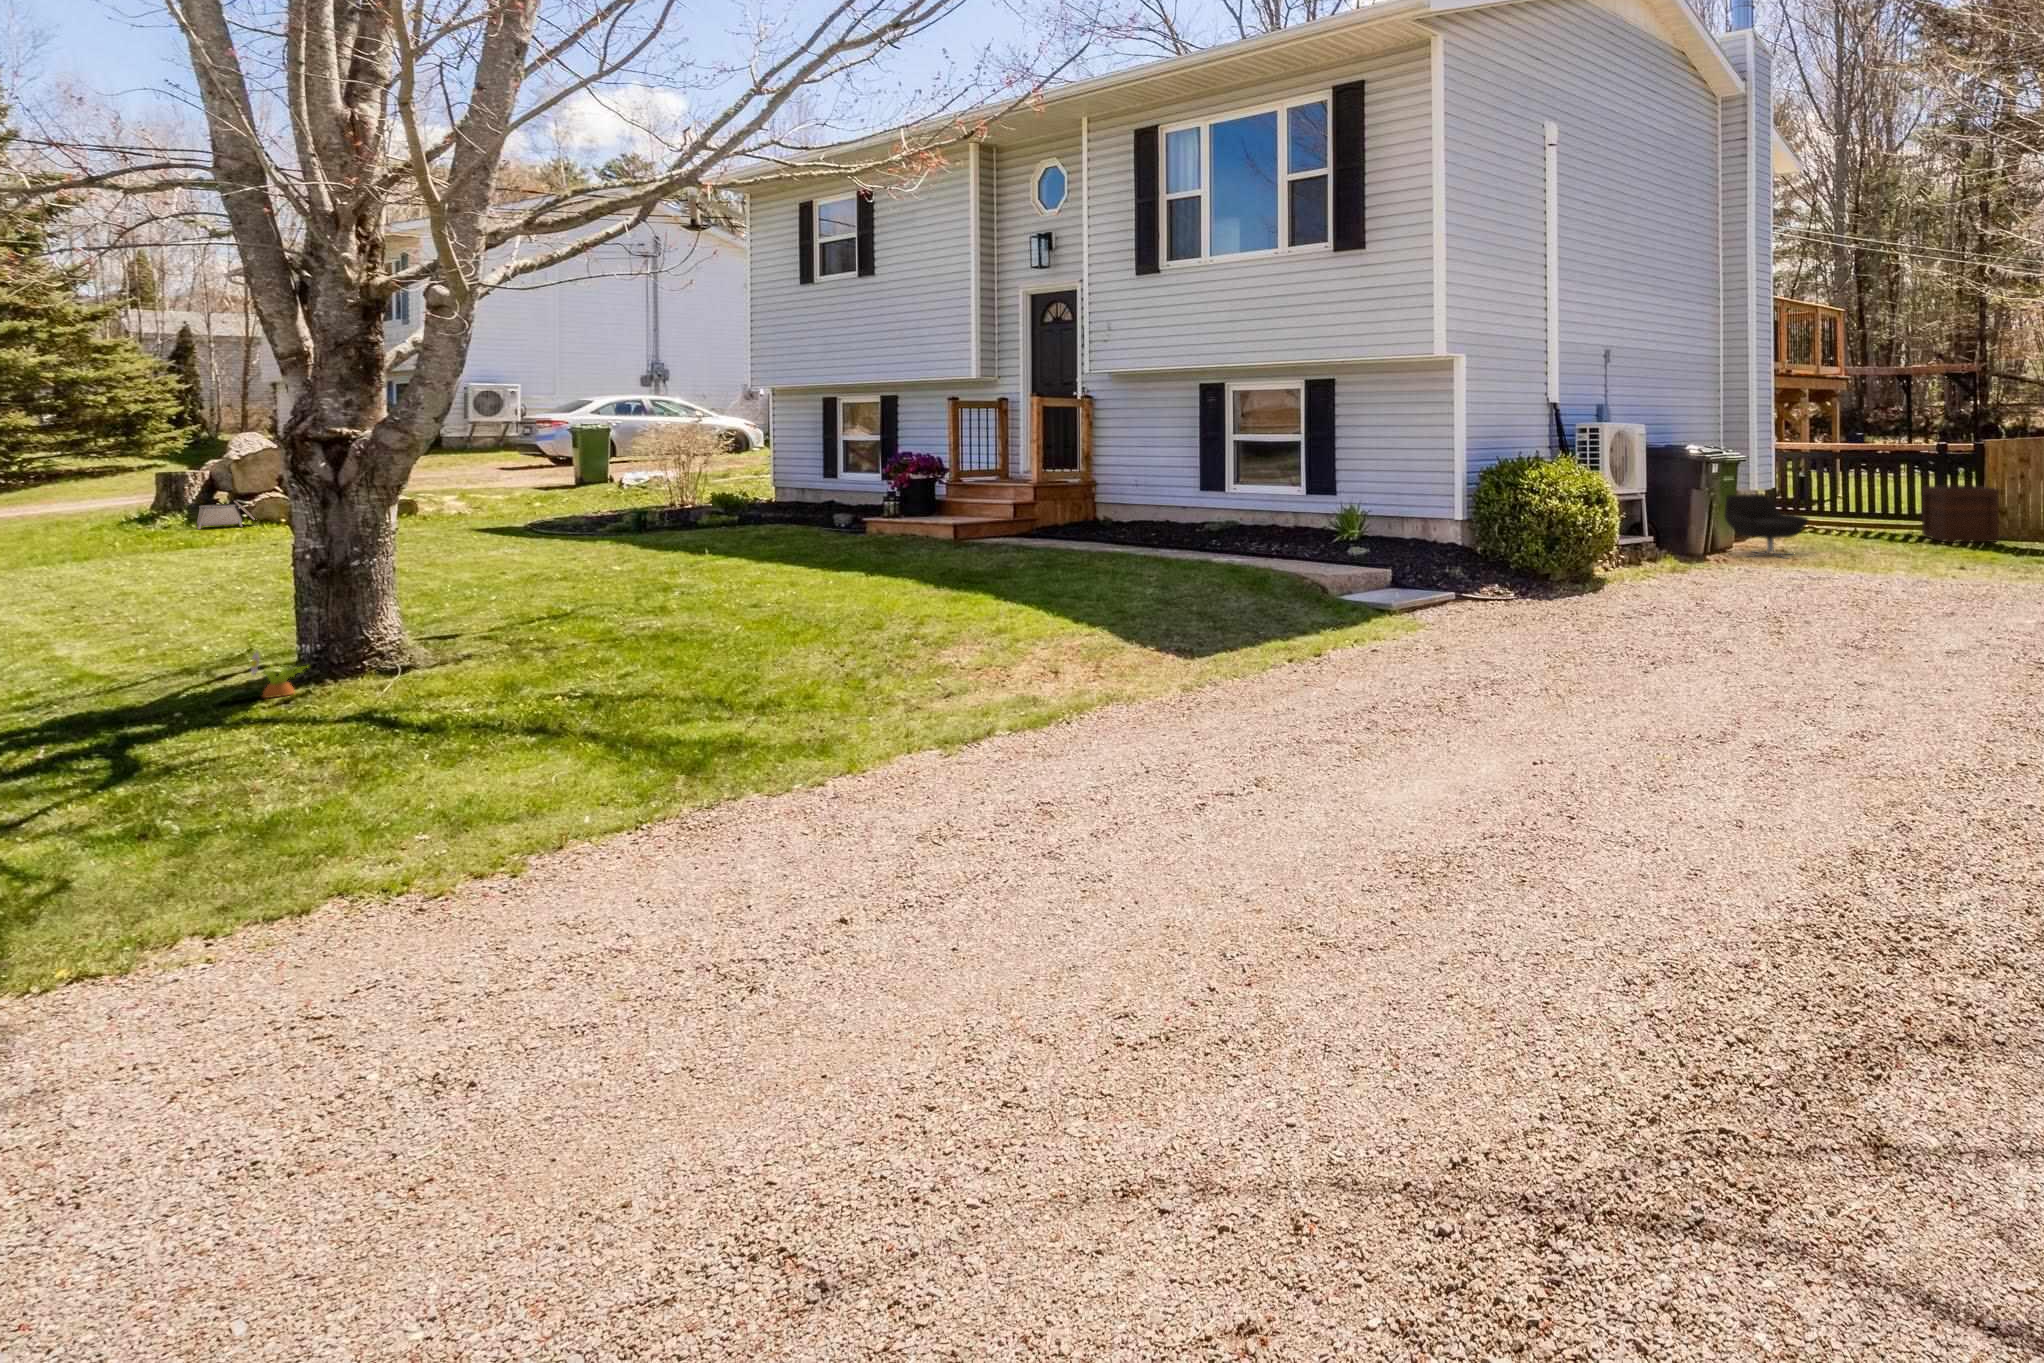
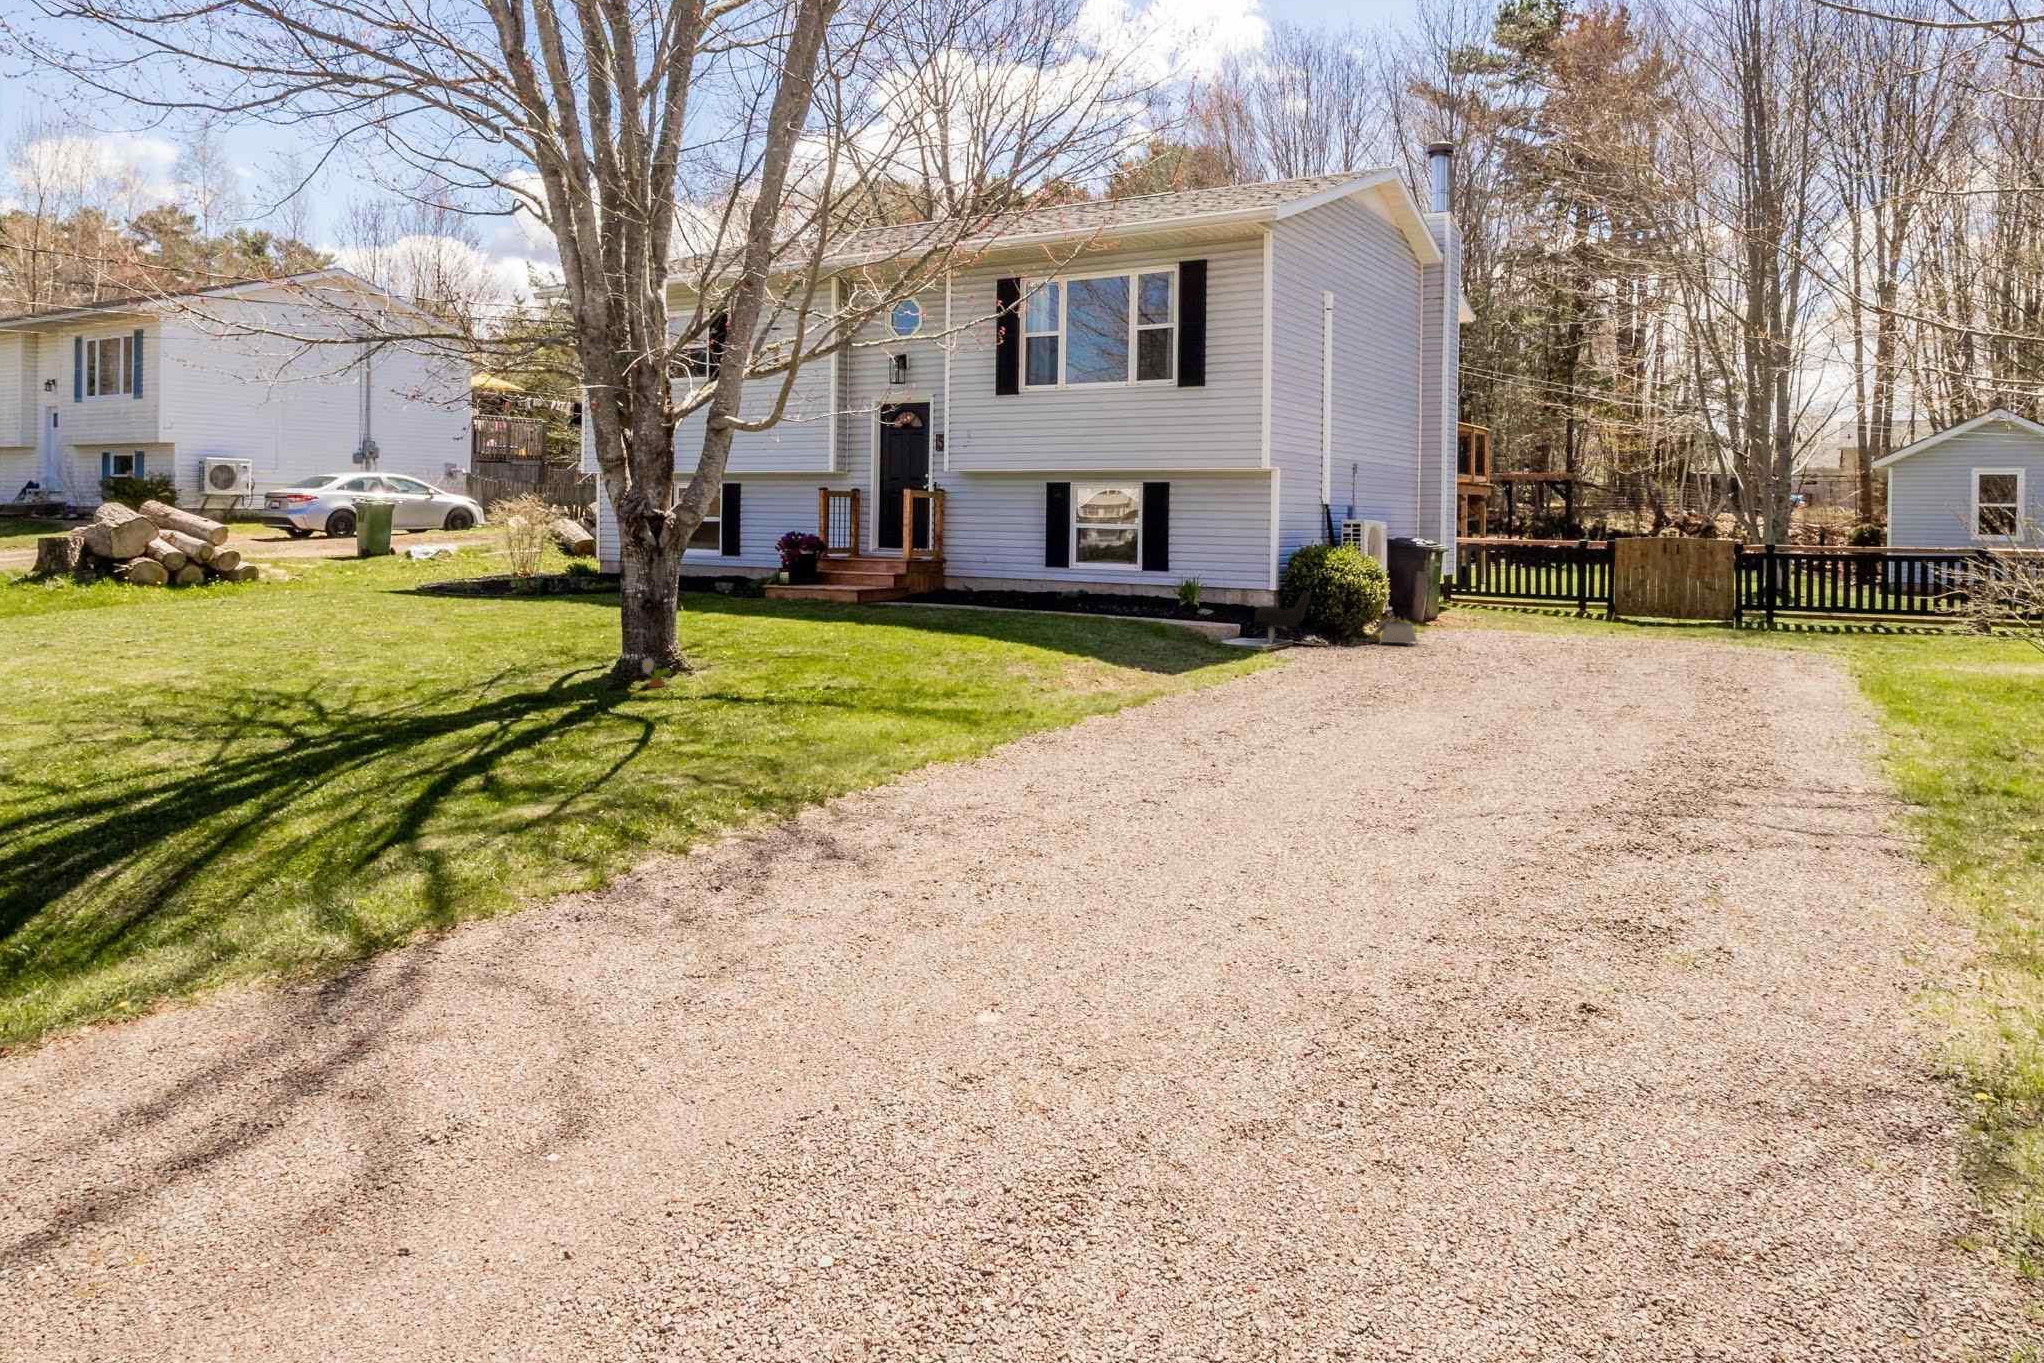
wooden crate: present [1922,485,1999,543] -> none [1570,573,1629,616]
lounge chair: present [1725,494,1808,559] -> present [1255,593,1310,644]
basket: present [197,500,257,529] -> present [1369,619,1417,645]

